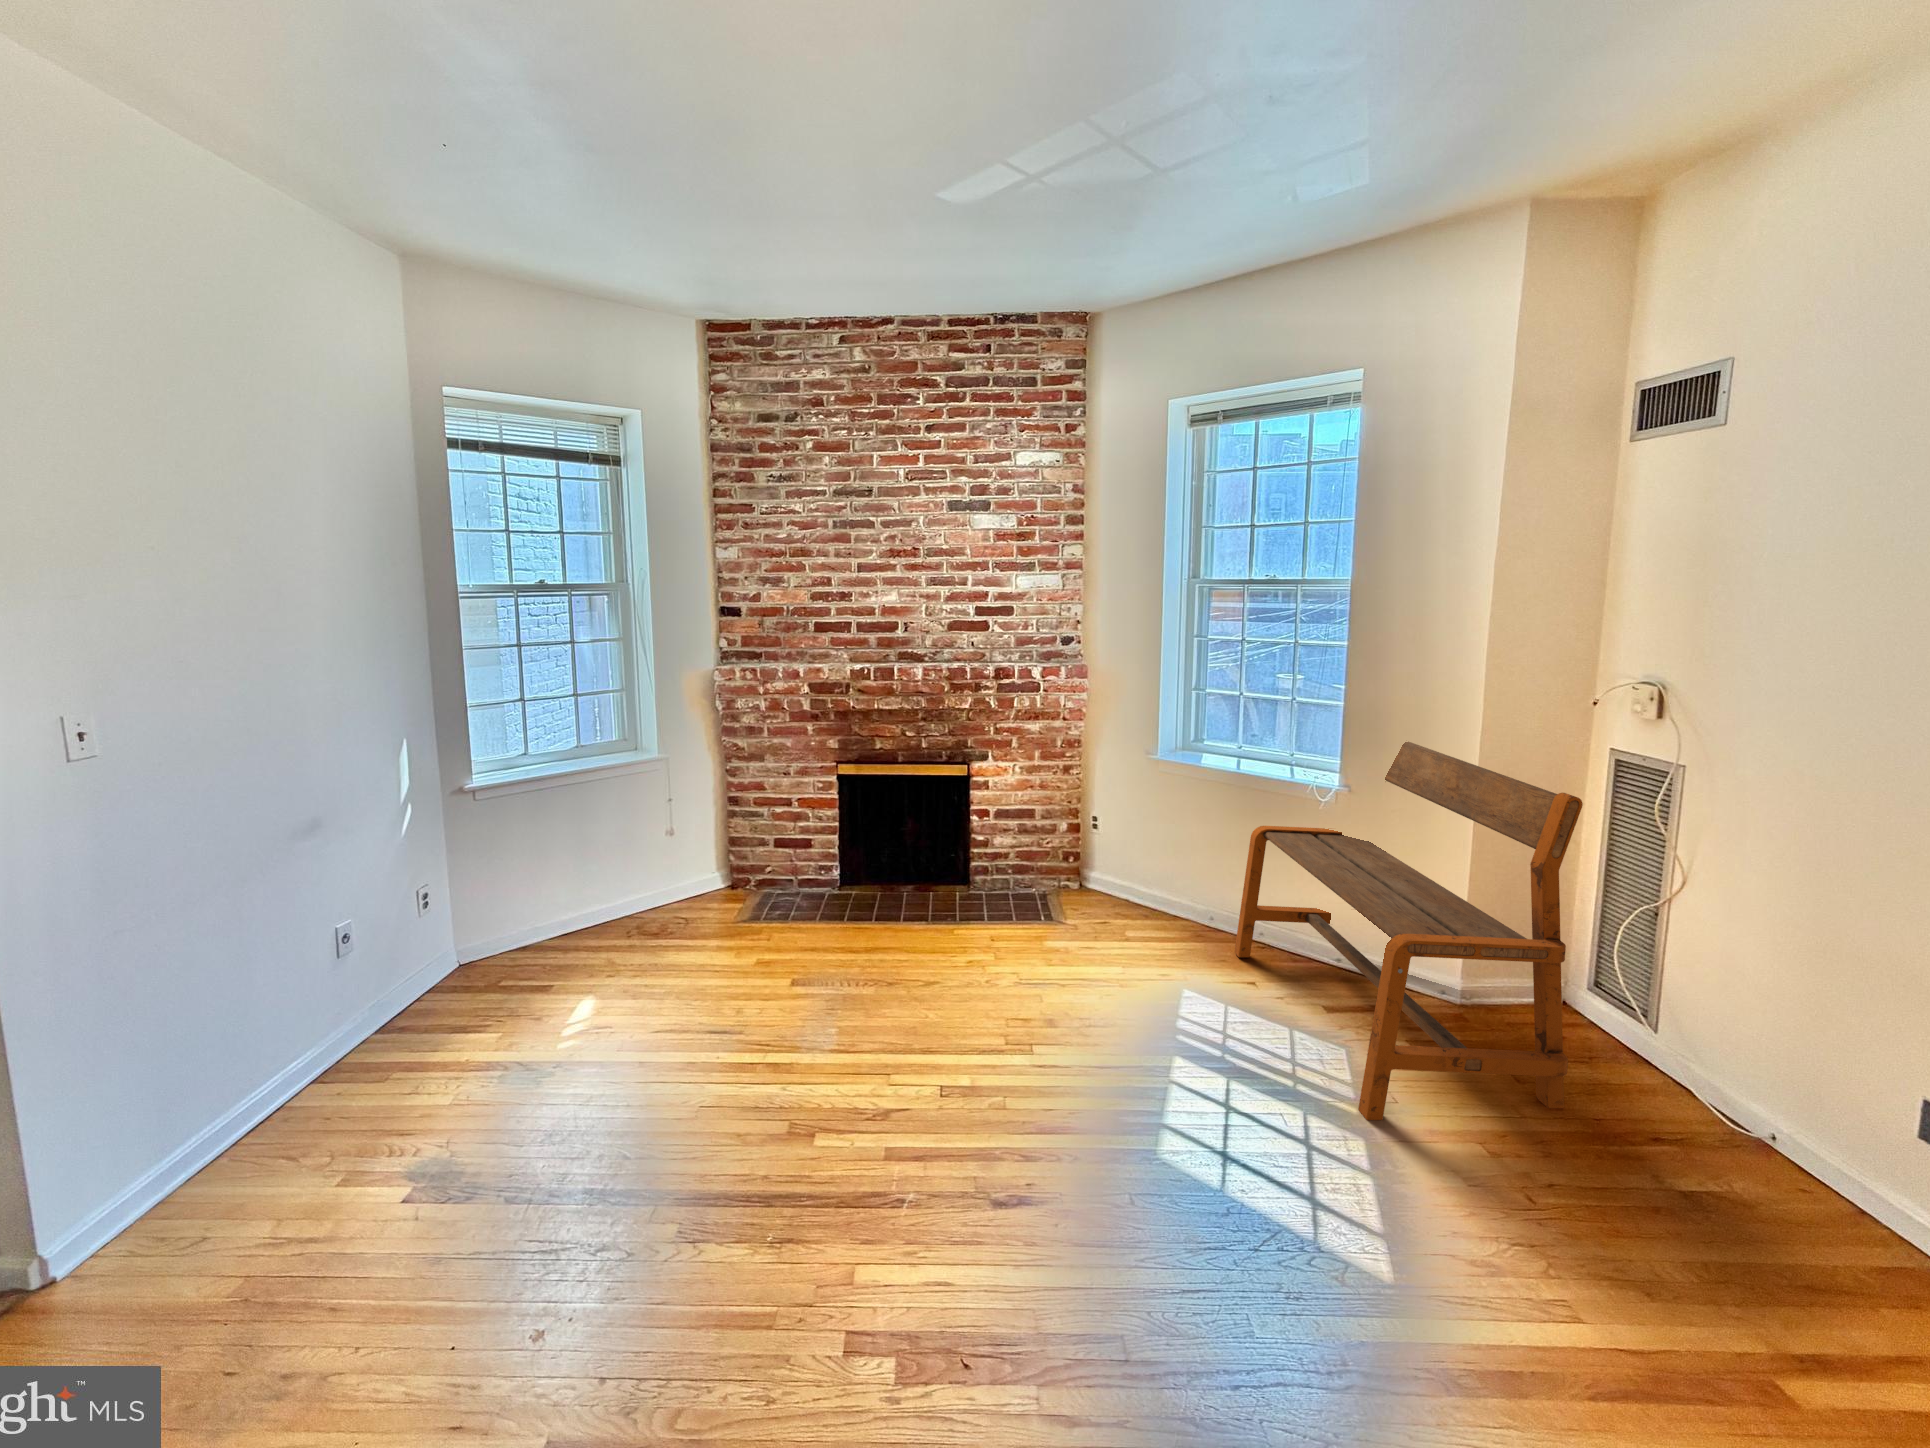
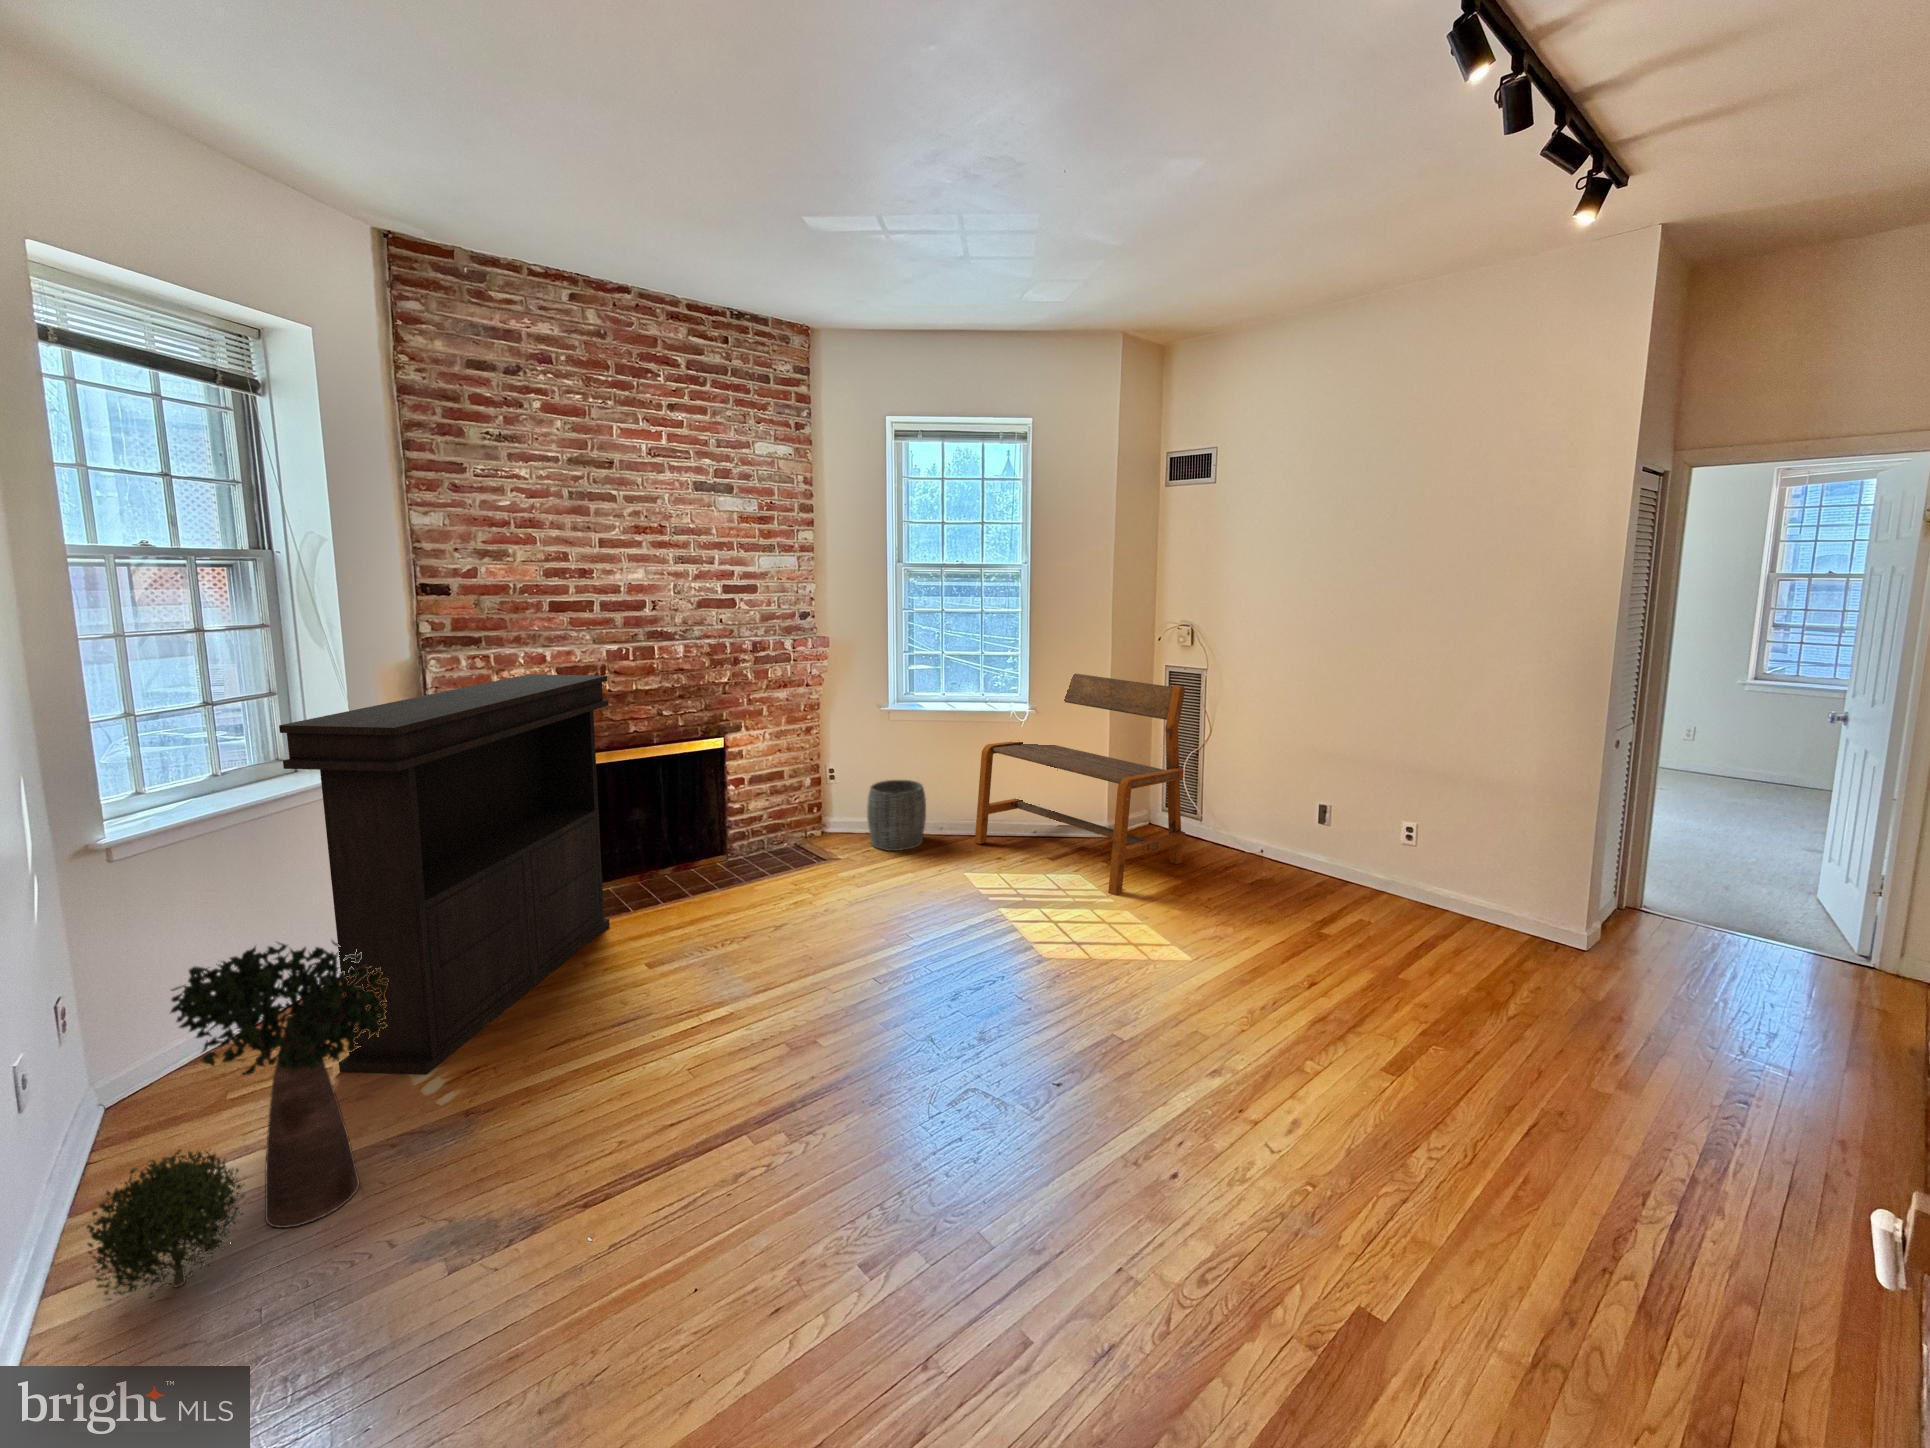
console table: none [503,688,809,1022] -> present [279,674,610,1075]
woven basket: none [1106,844,1179,936] -> present [867,780,926,851]
potted plant: none [239,887,469,1128] -> present [87,941,389,1301]

